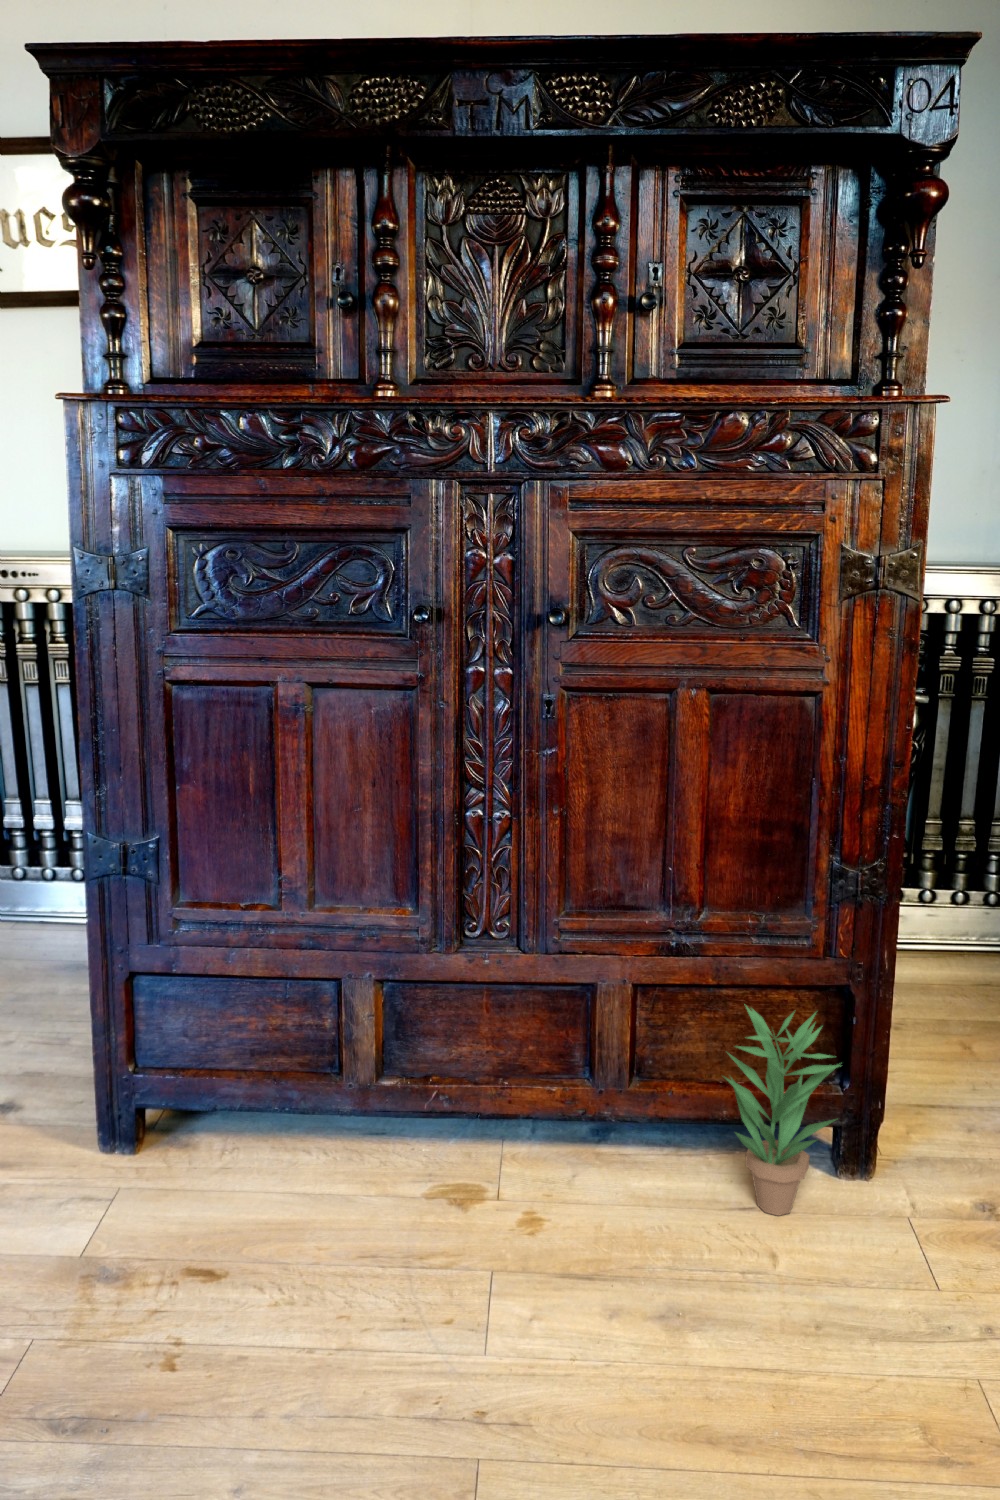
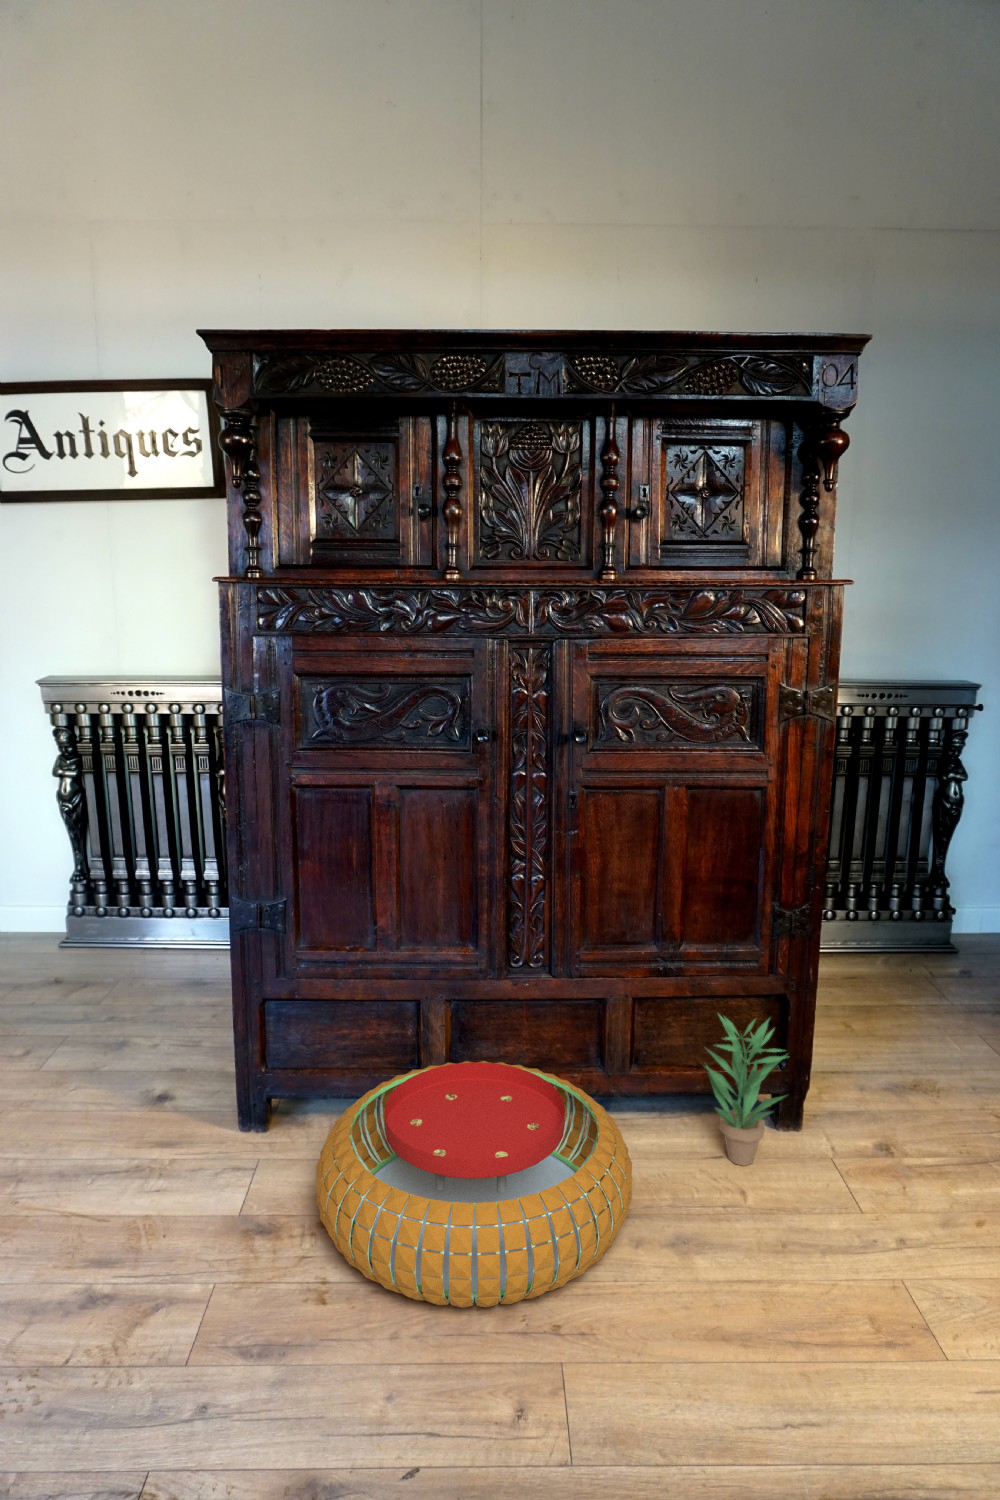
pouf: none [176,1064,612,1383] -> present [316,1061,632,1308]

